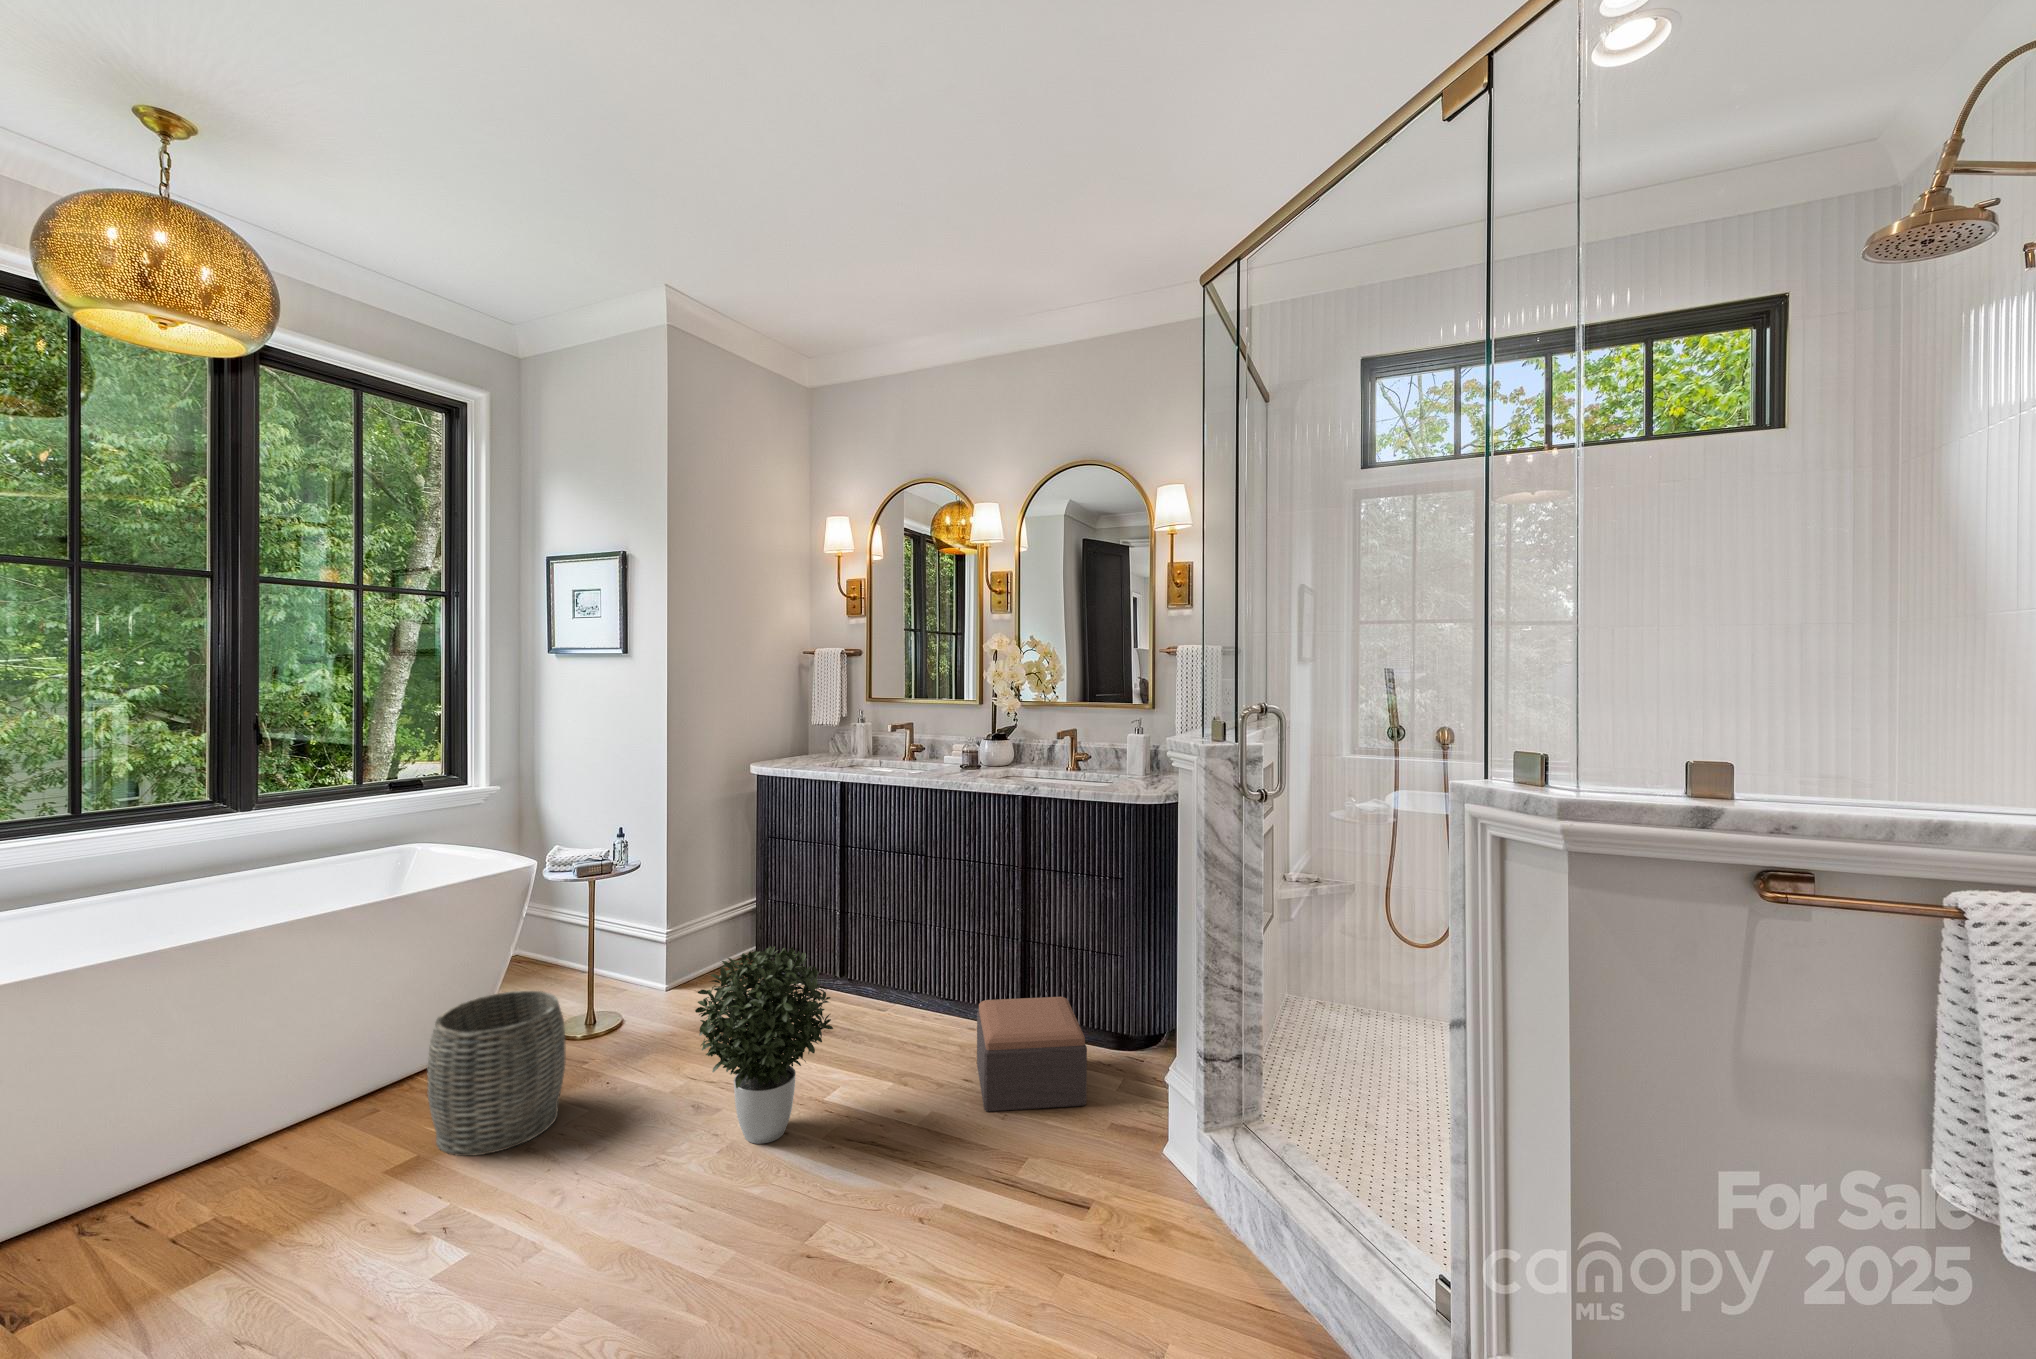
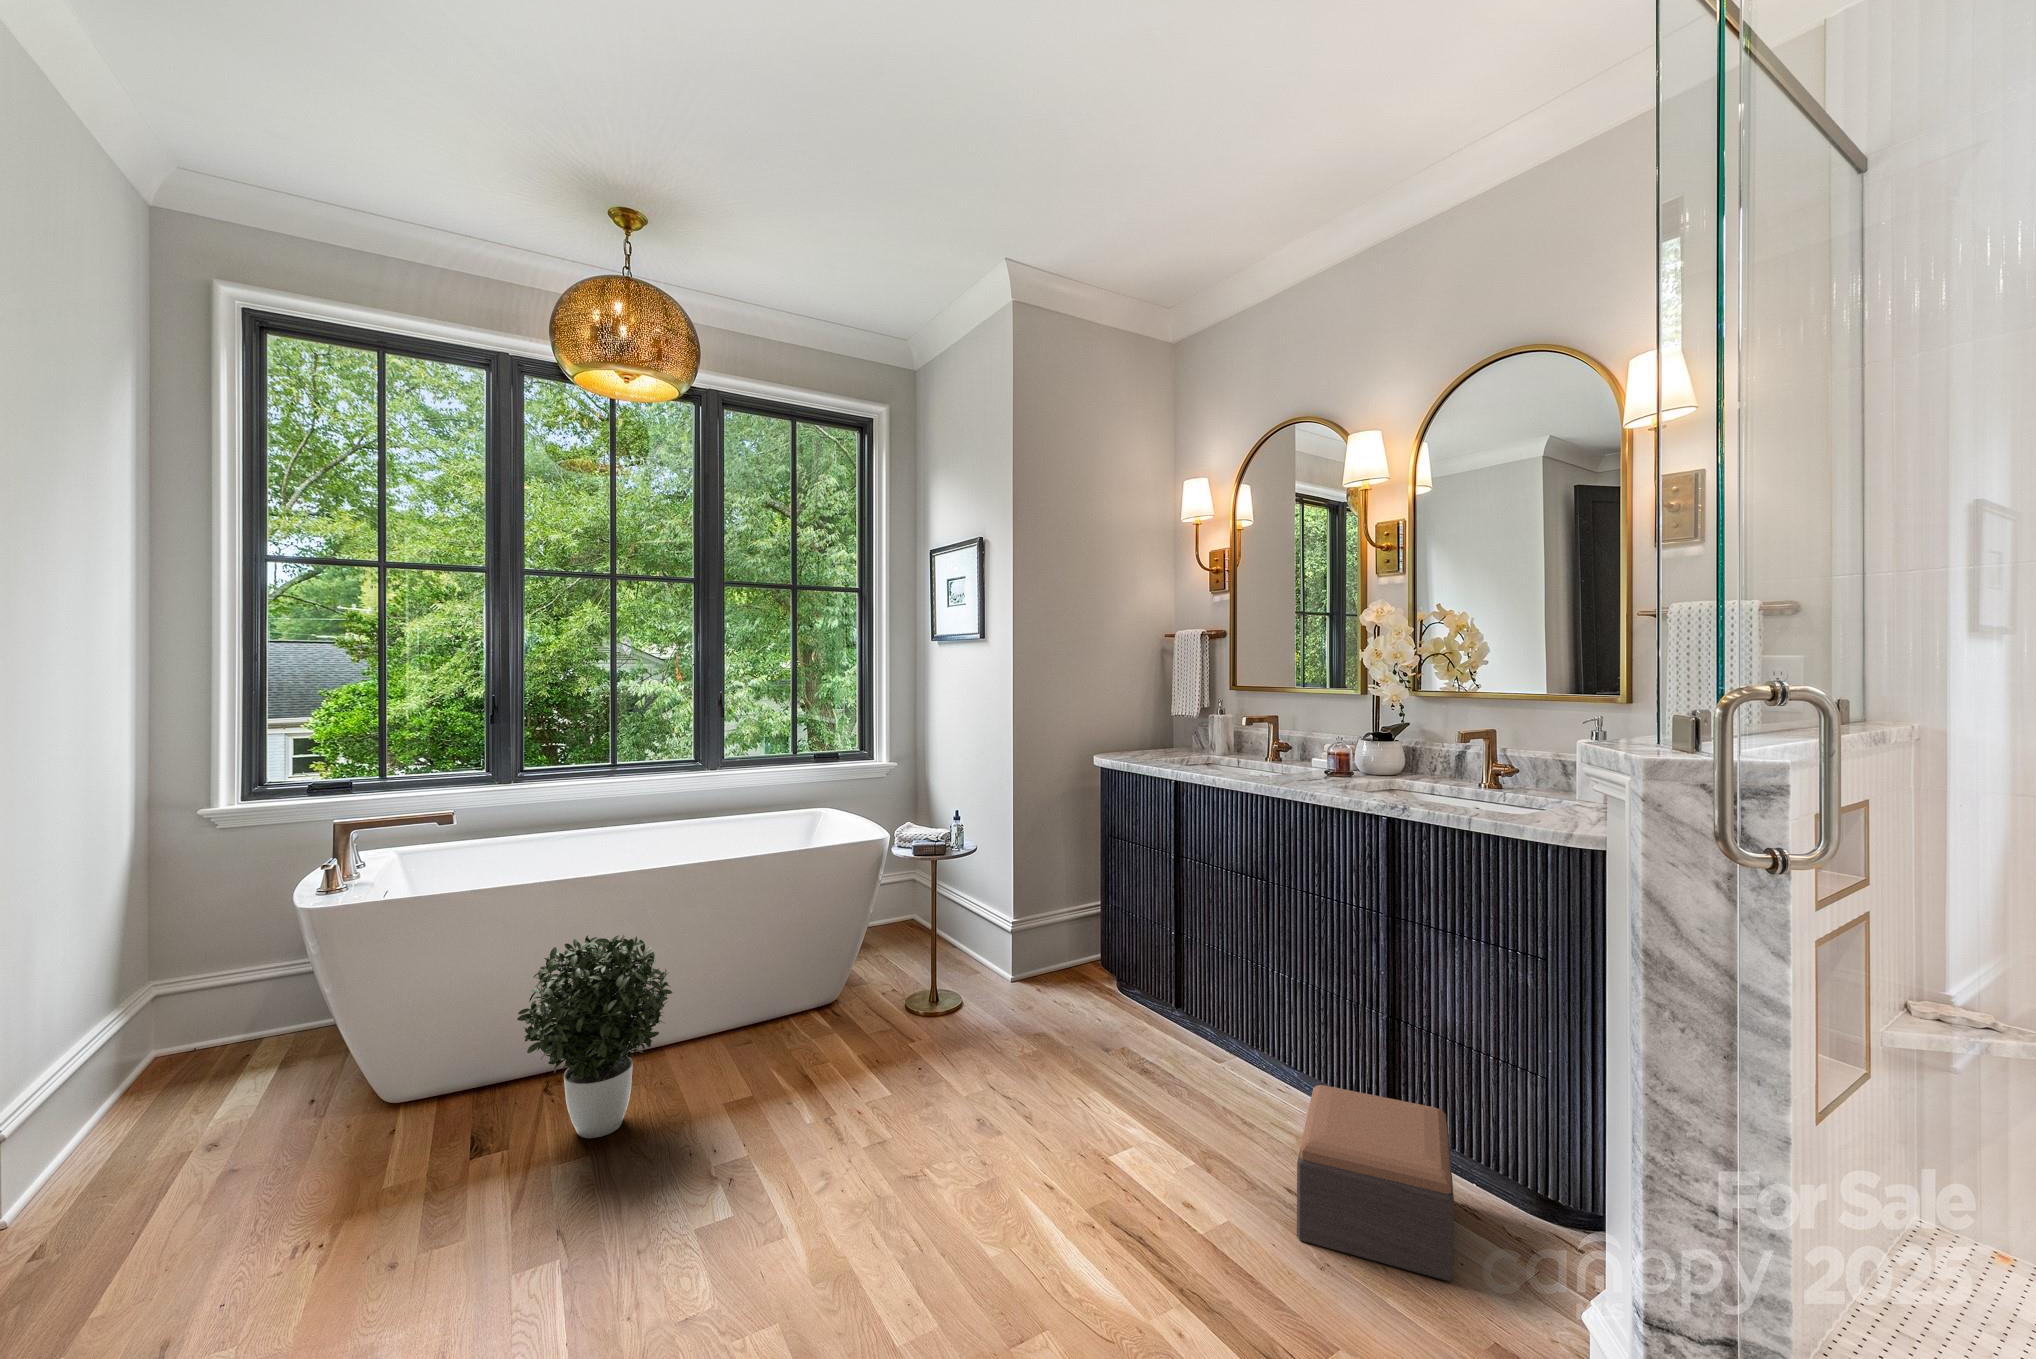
potted plant: present [695,946,833,1144] -> present [517,935,672,1138]
woven basket: present [427,991,566,1156] -> none [756,961,872,1116]

